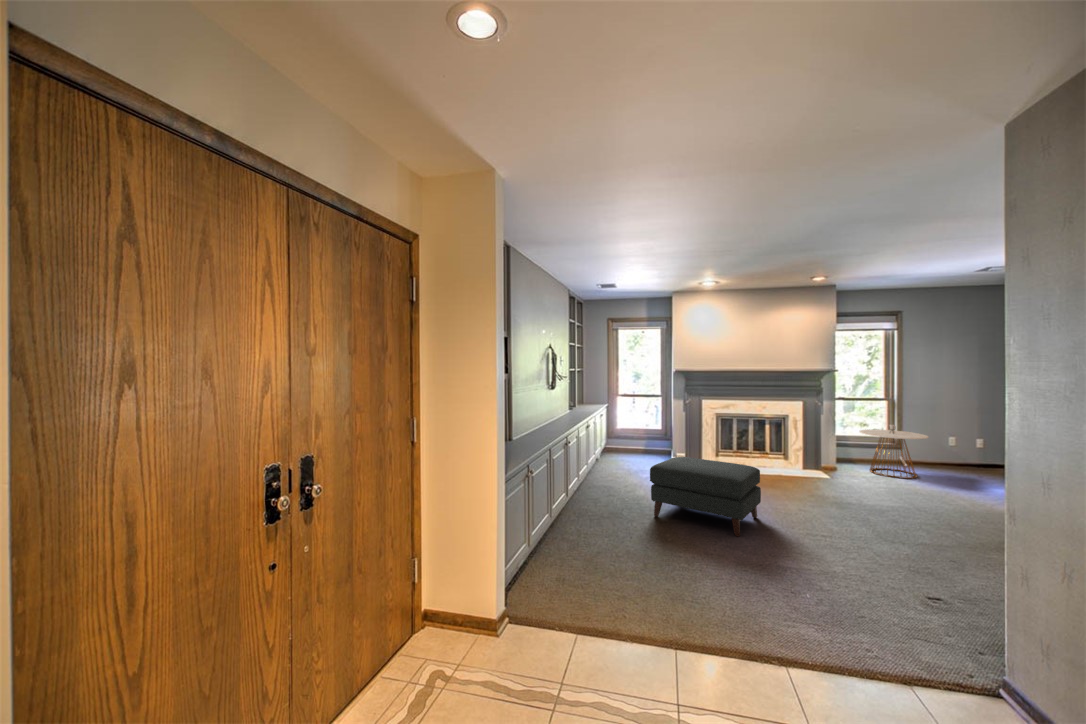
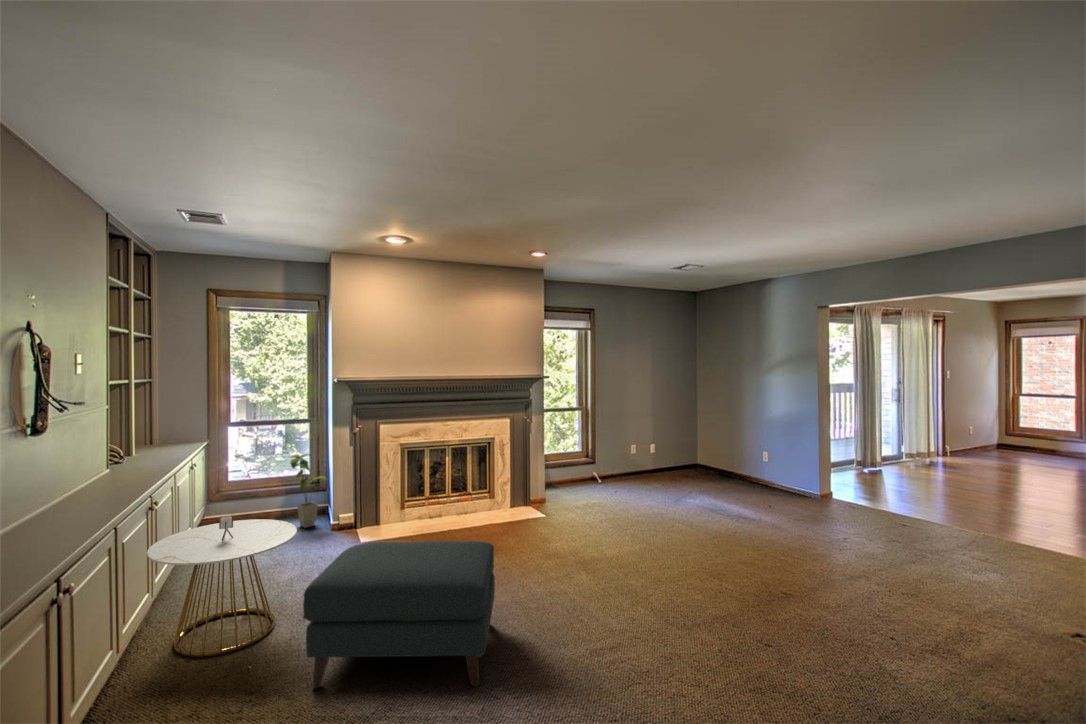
house plant: none [649,414,672,459] -> present [291,454,328,528]
side table: present [860,425,928,479] -> present [147,517,297,657]

